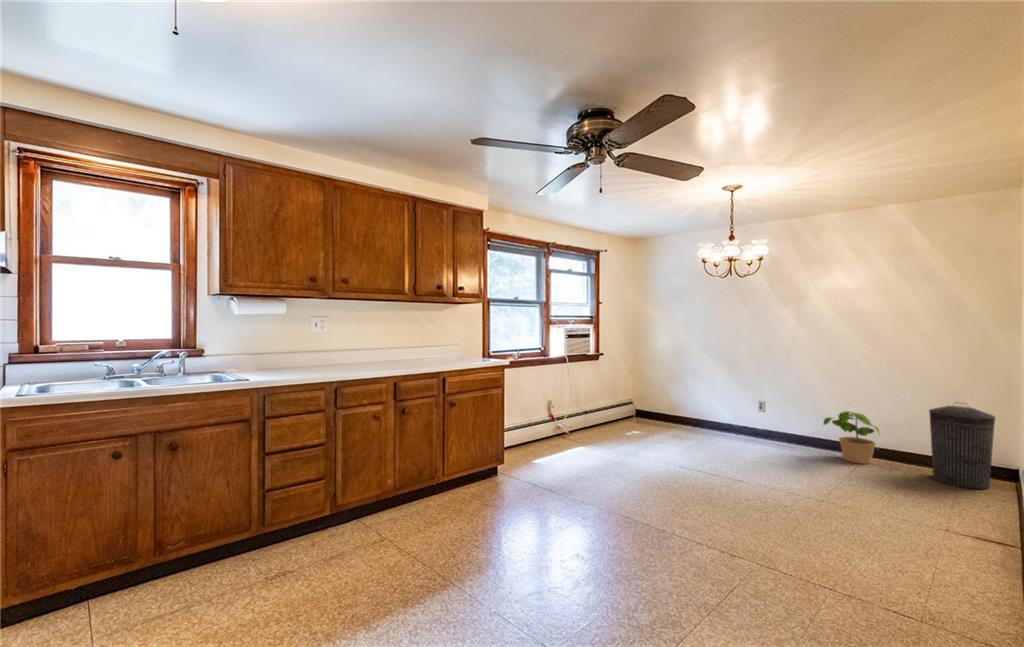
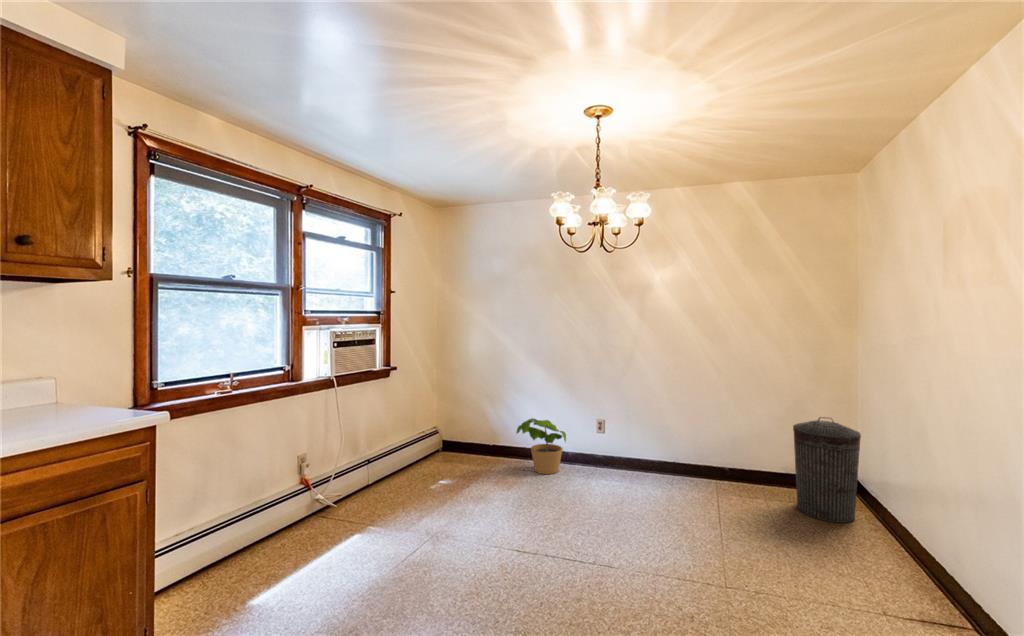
potted plant: present [824,411,879,464] -> present [516,418,566,474]

